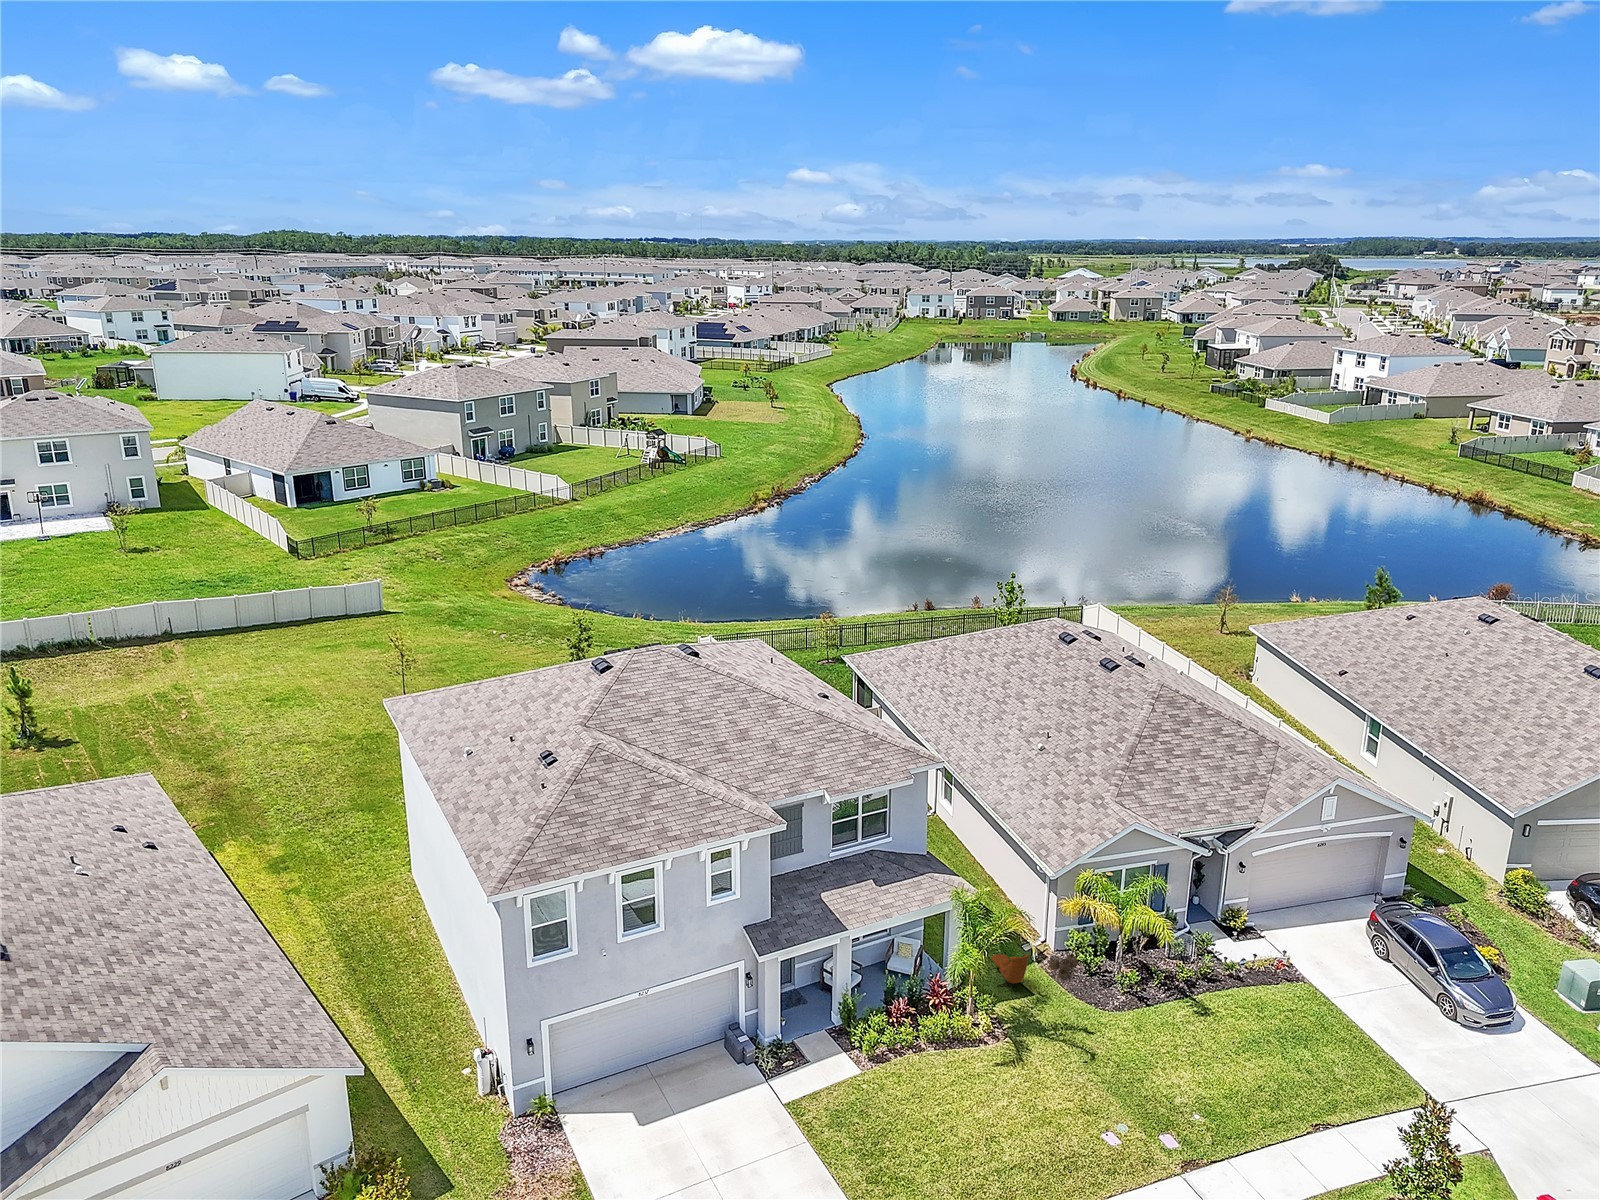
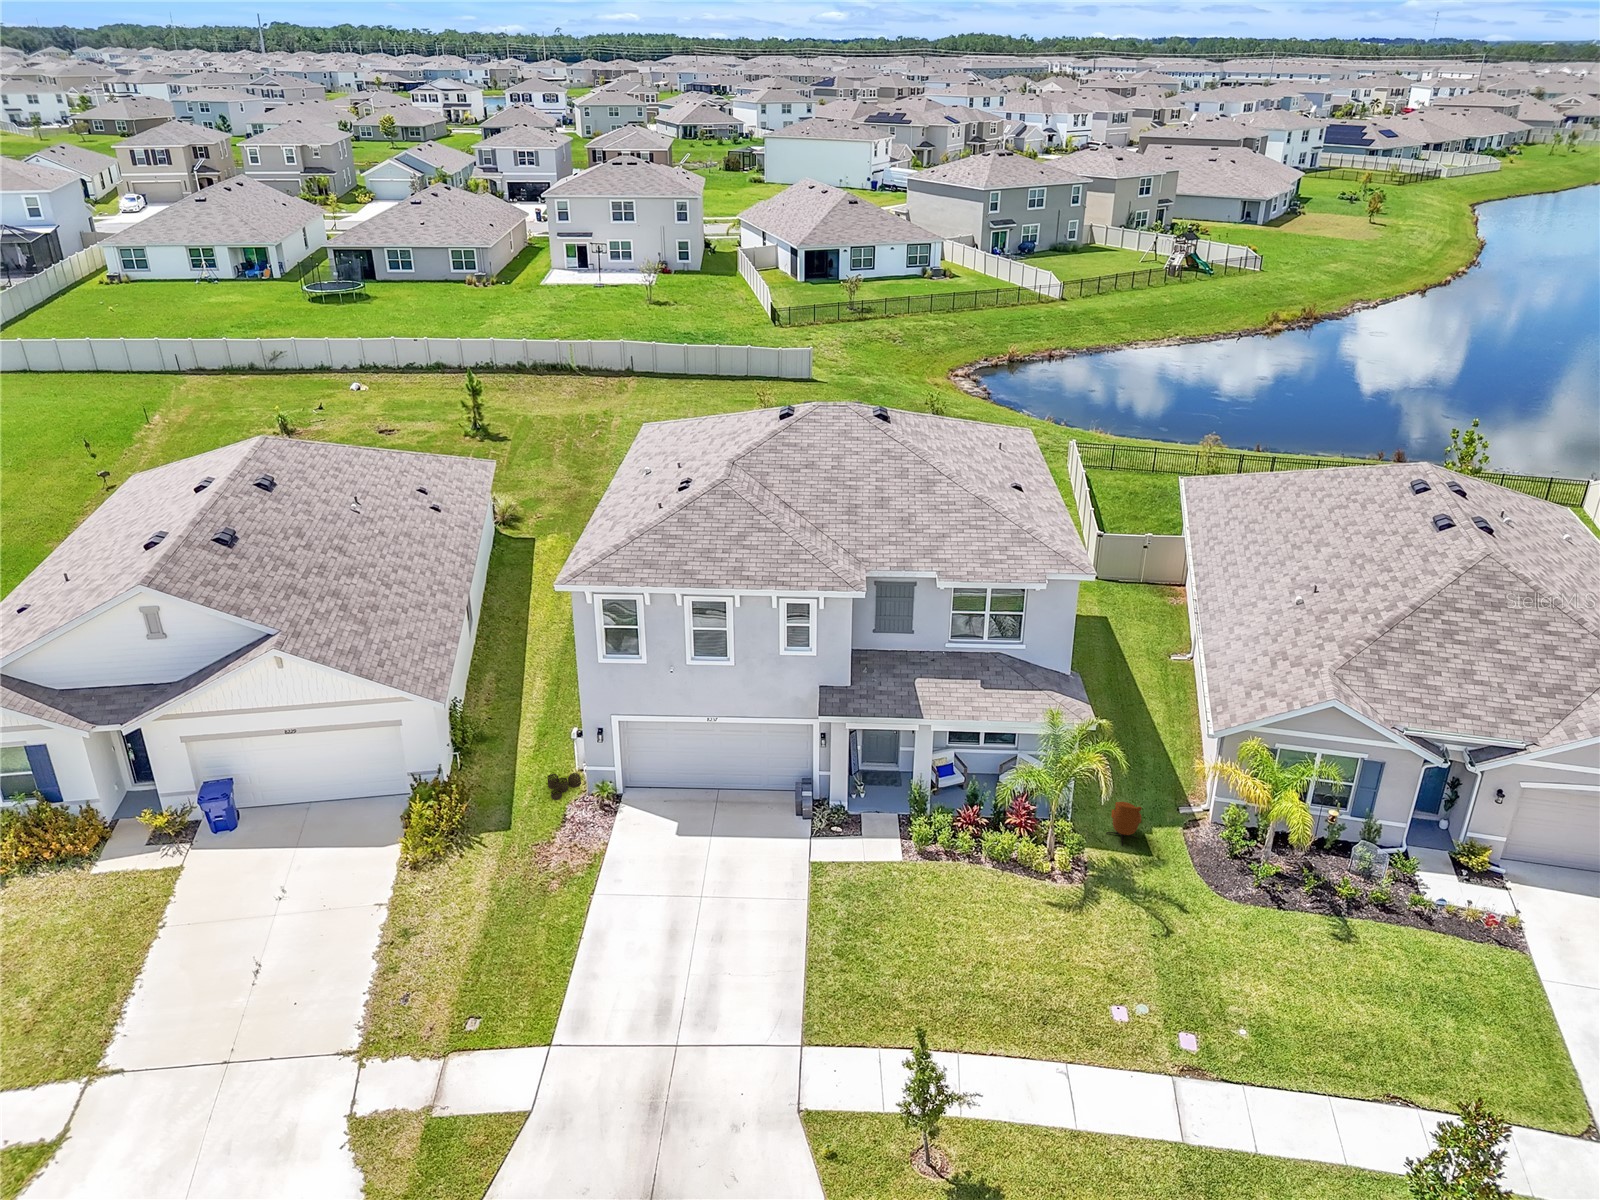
woven basket: present [1049,955,1077,979] -> present [547,773,581,800]

